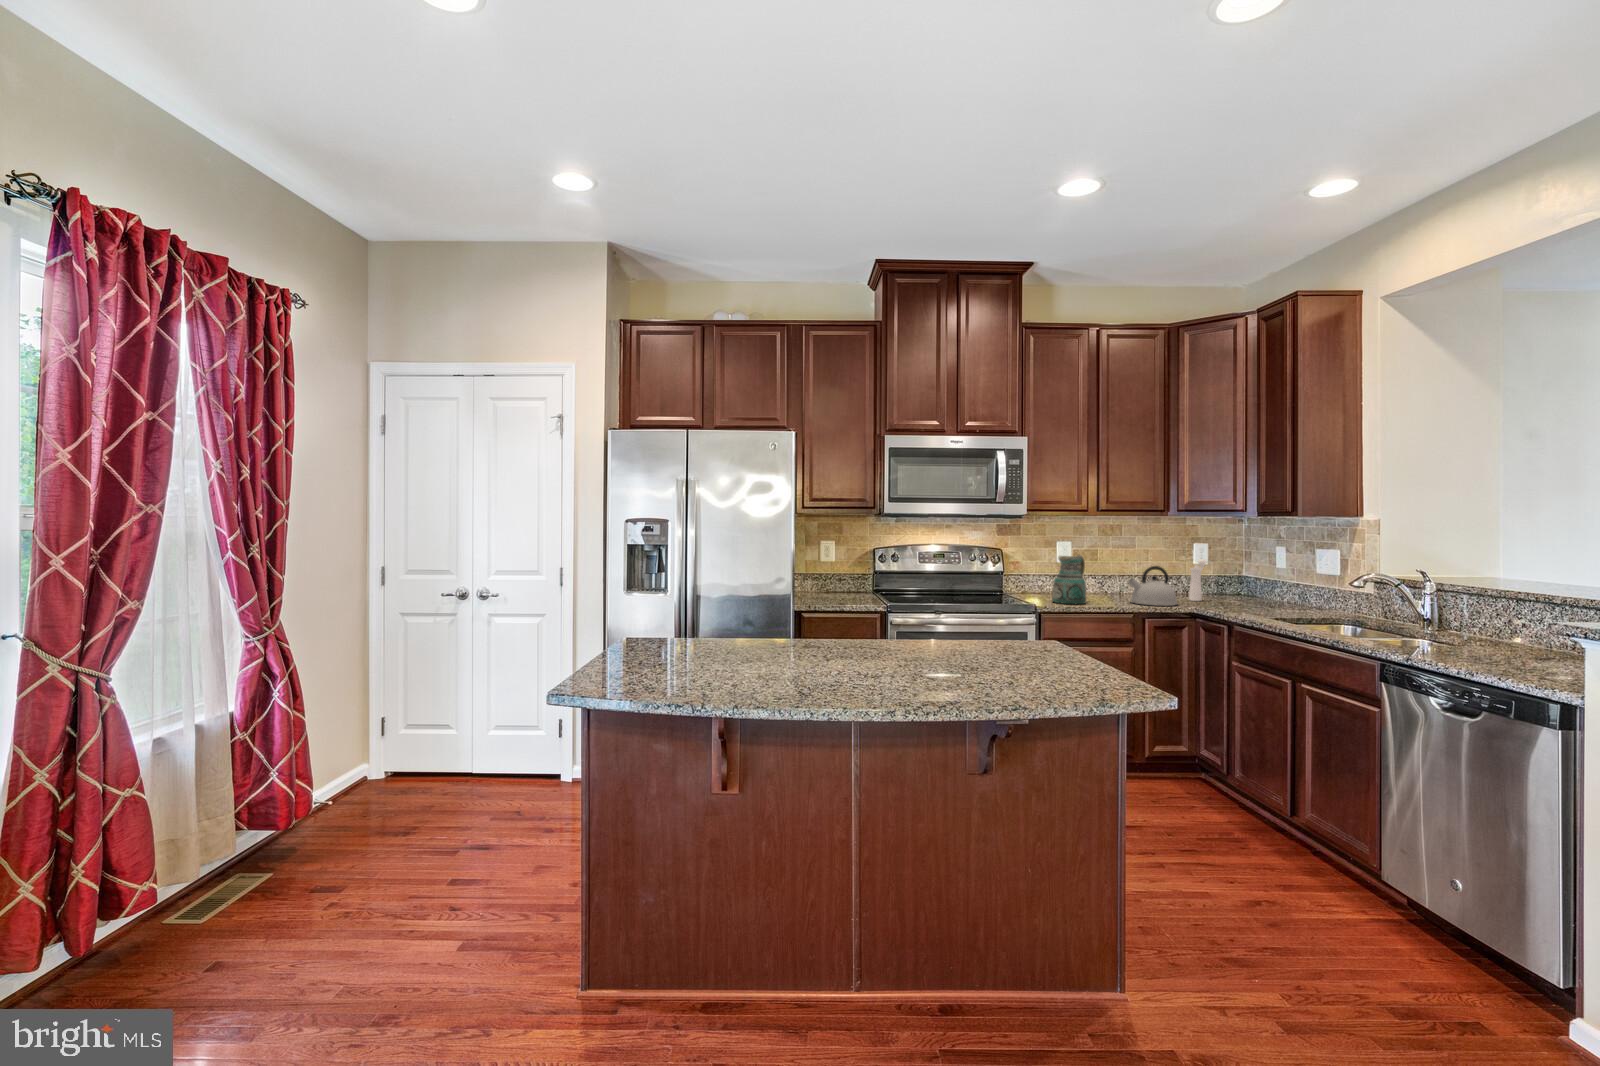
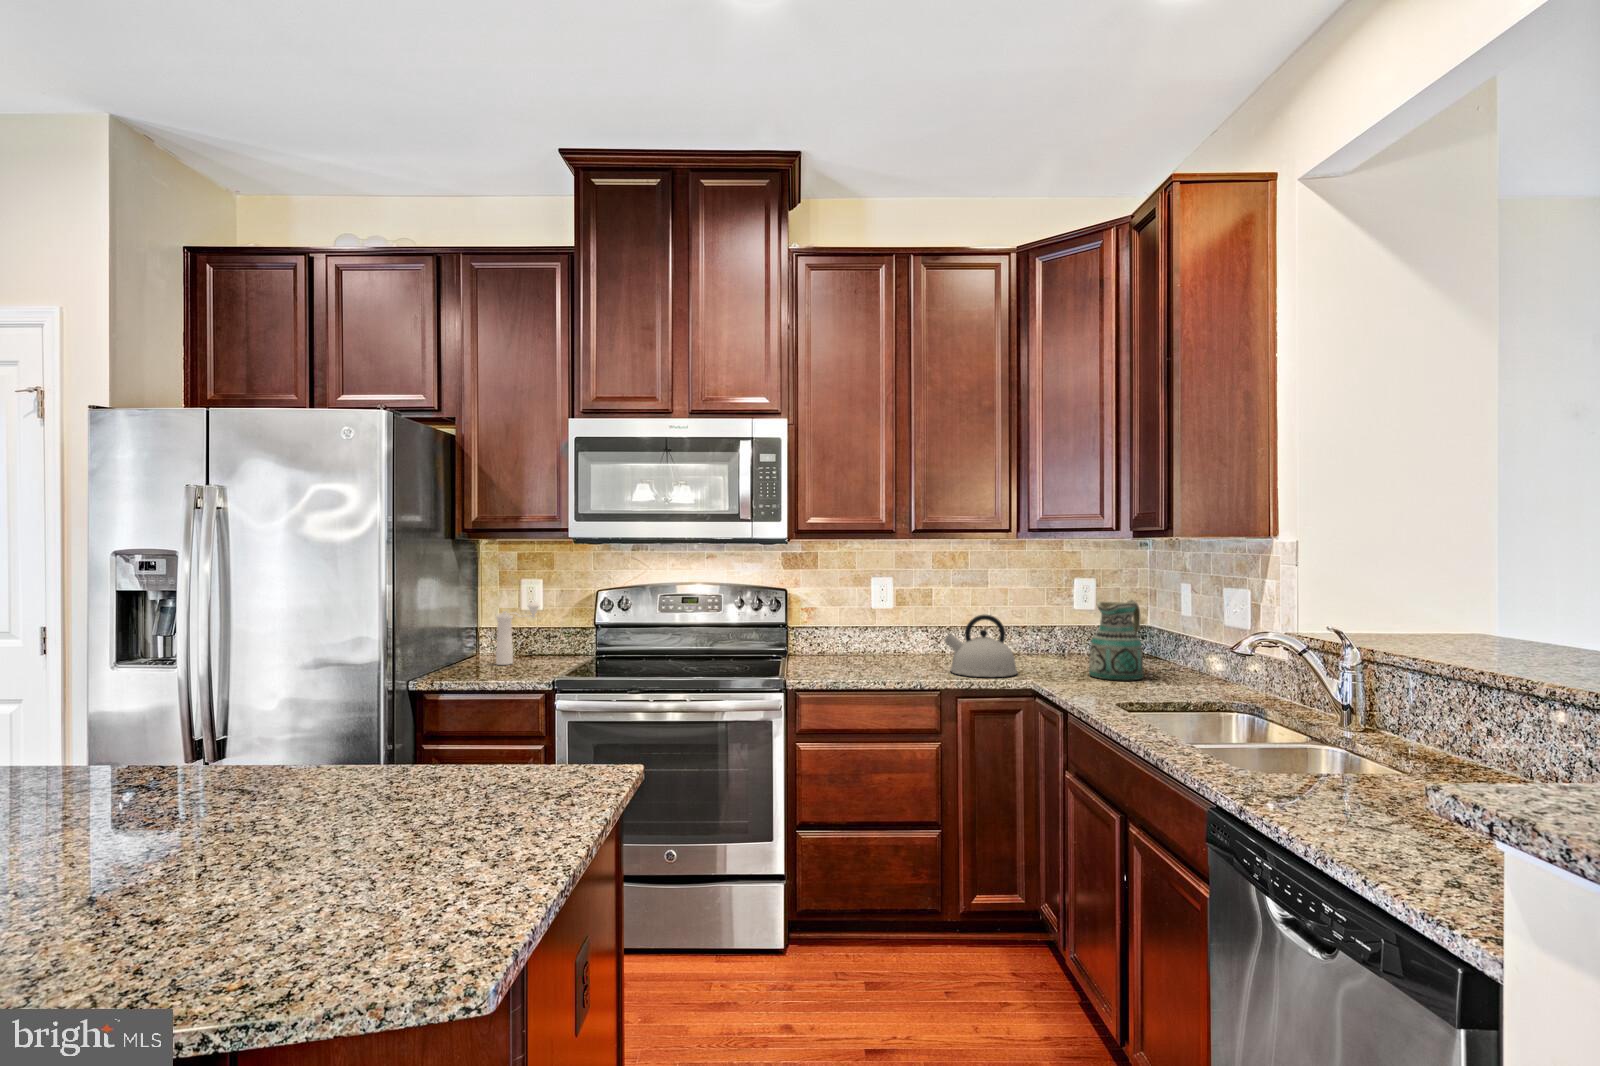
ceramic pitcher: present [1052,555,1086,604] -> present [1089,600,1144,680]
pepper mill: present [1189,559,1206,601] -> present [496,602,539,665]

